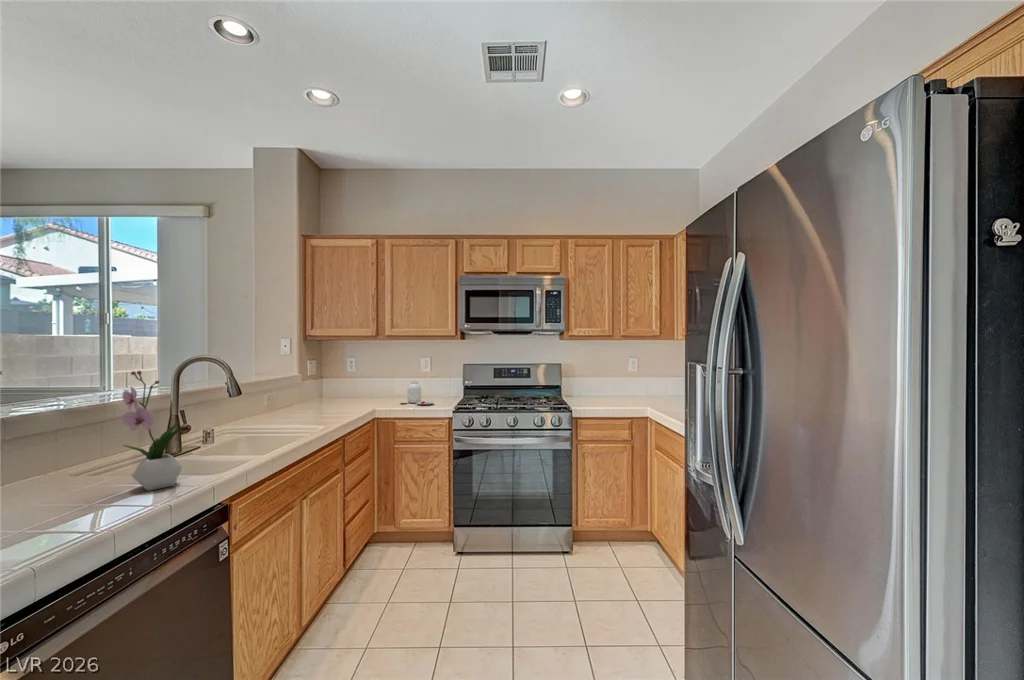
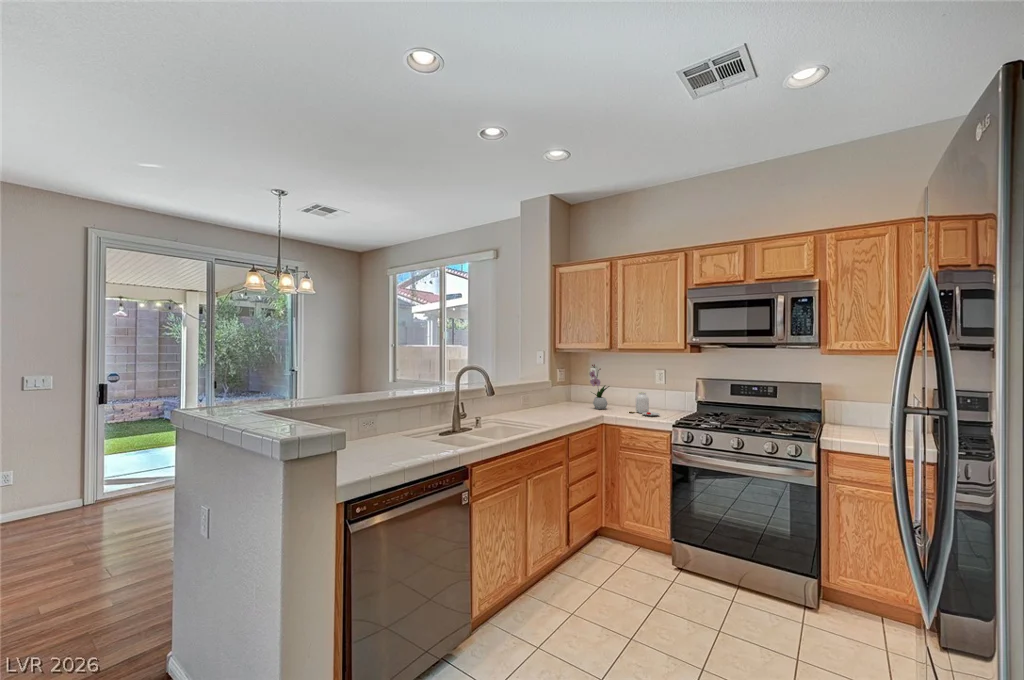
flower arrangement: present [122,371,186,491] -> present [590,364,609,409]

